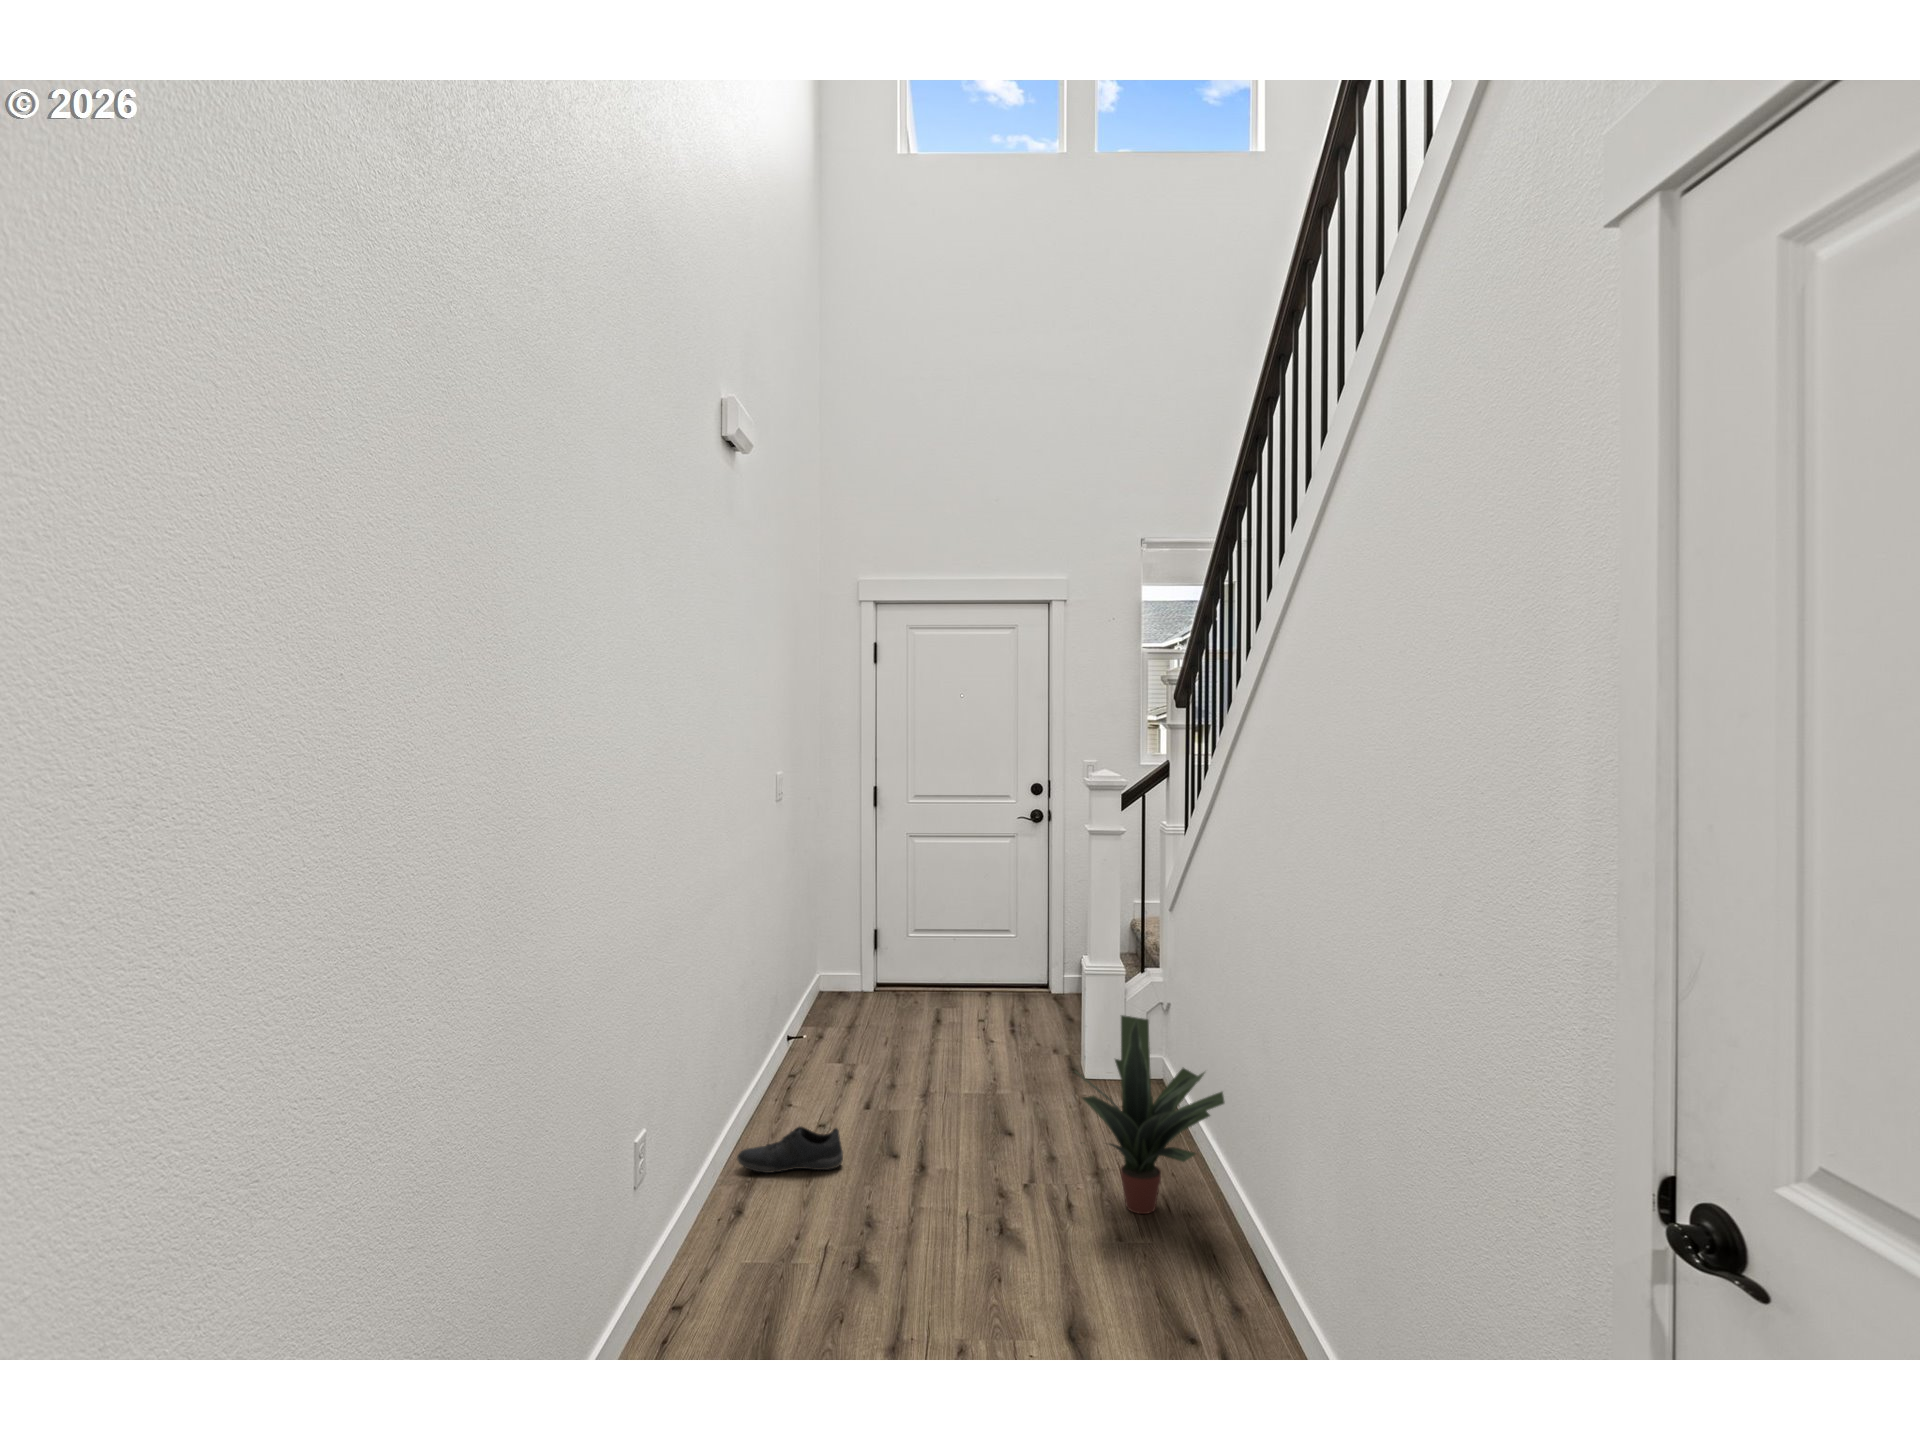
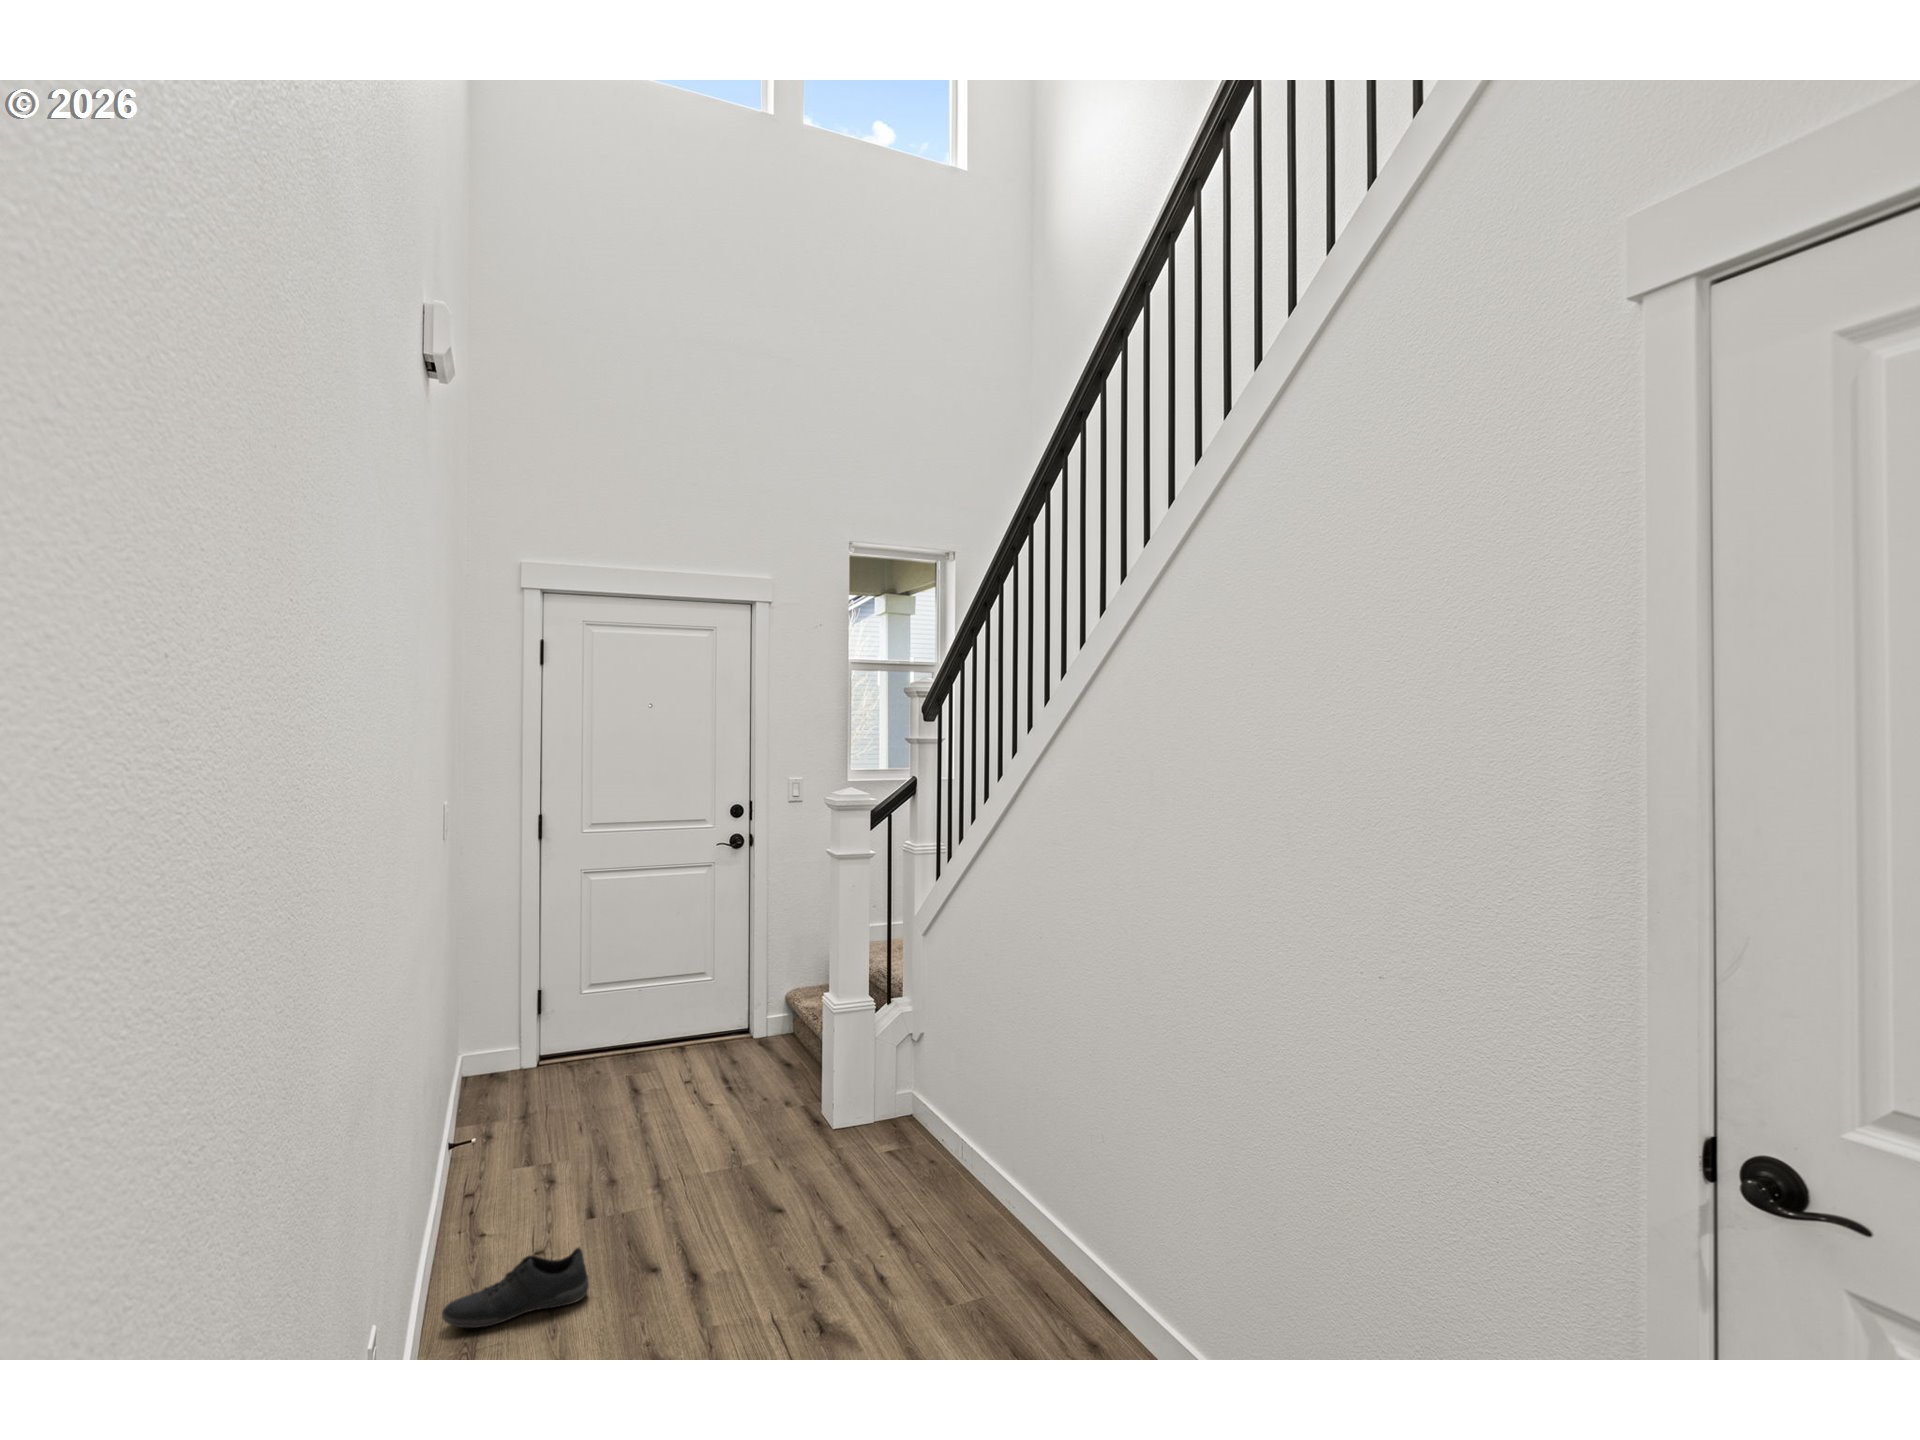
potted plant: present [1074,1015,1224,1214] -> none [878,1054,1049,1275]

